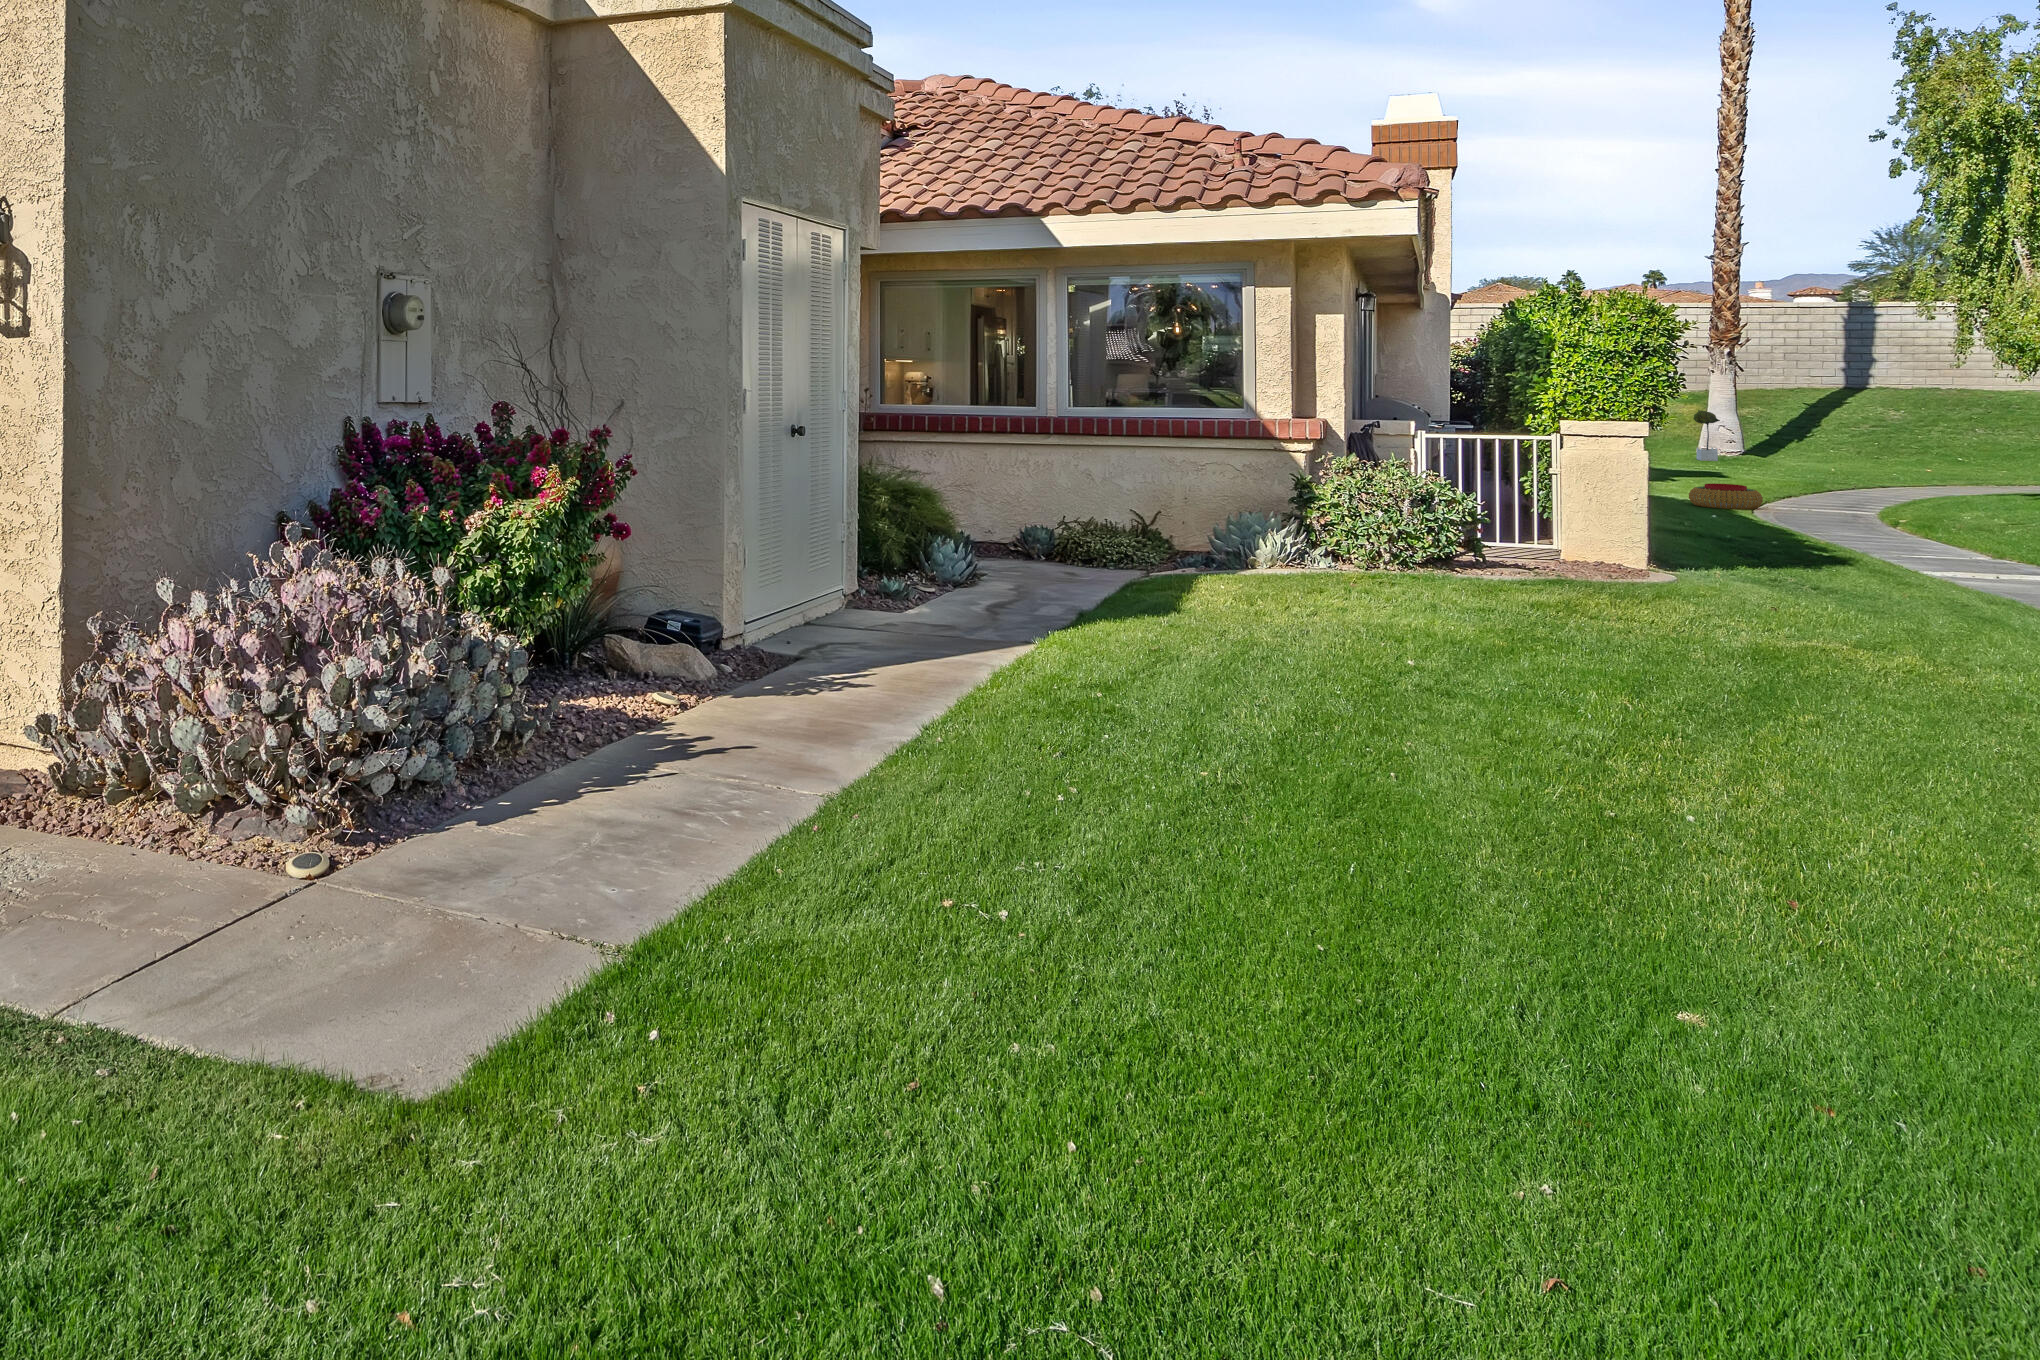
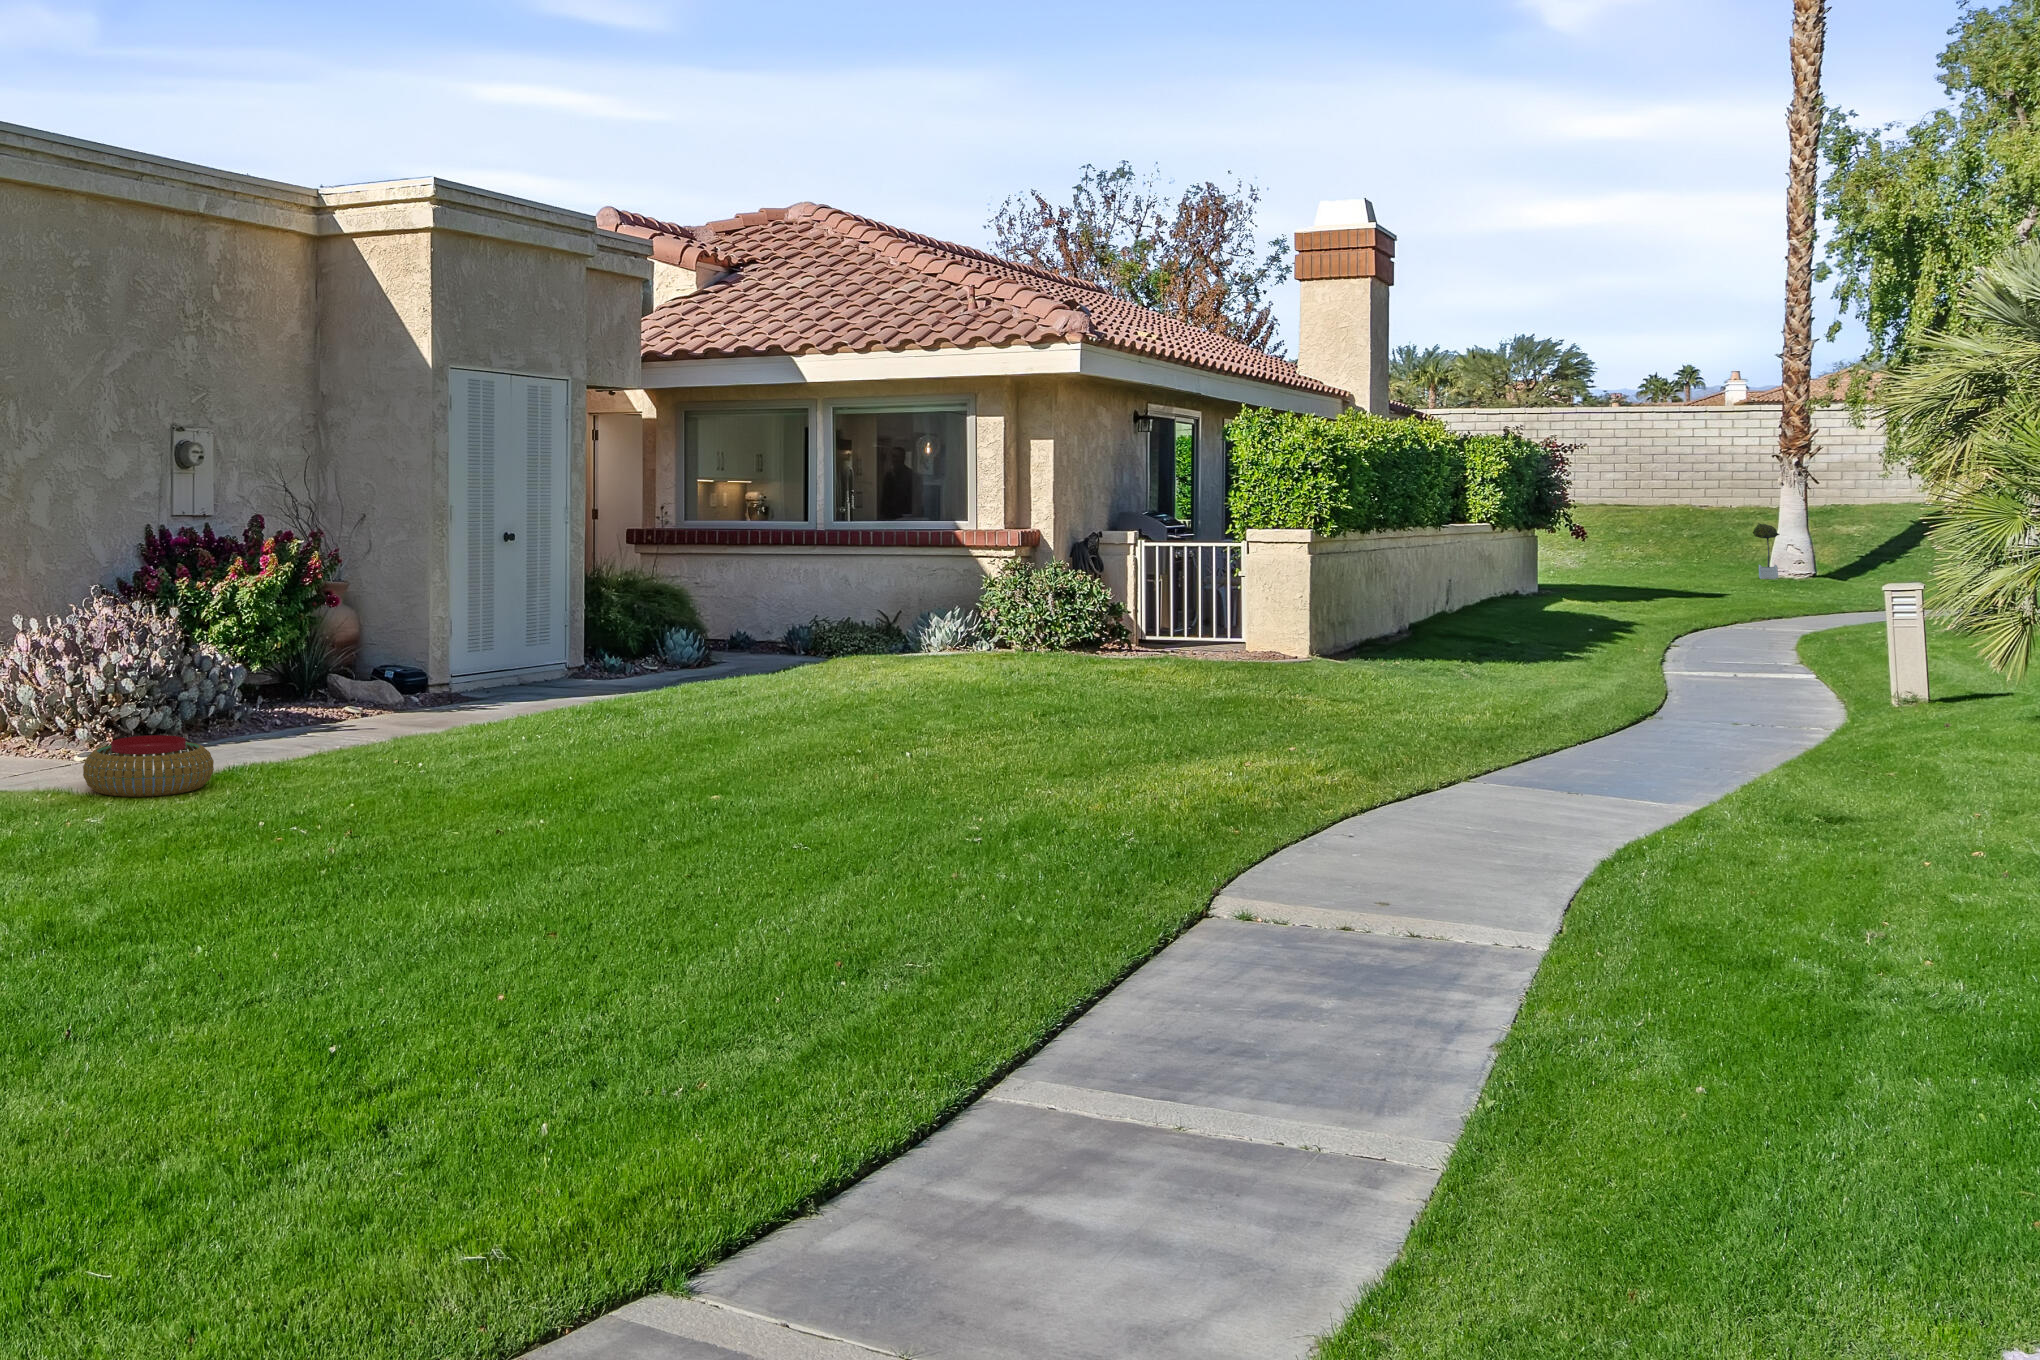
pouf: present [1689,483,1763,509] -> present [83,735,214,797]

